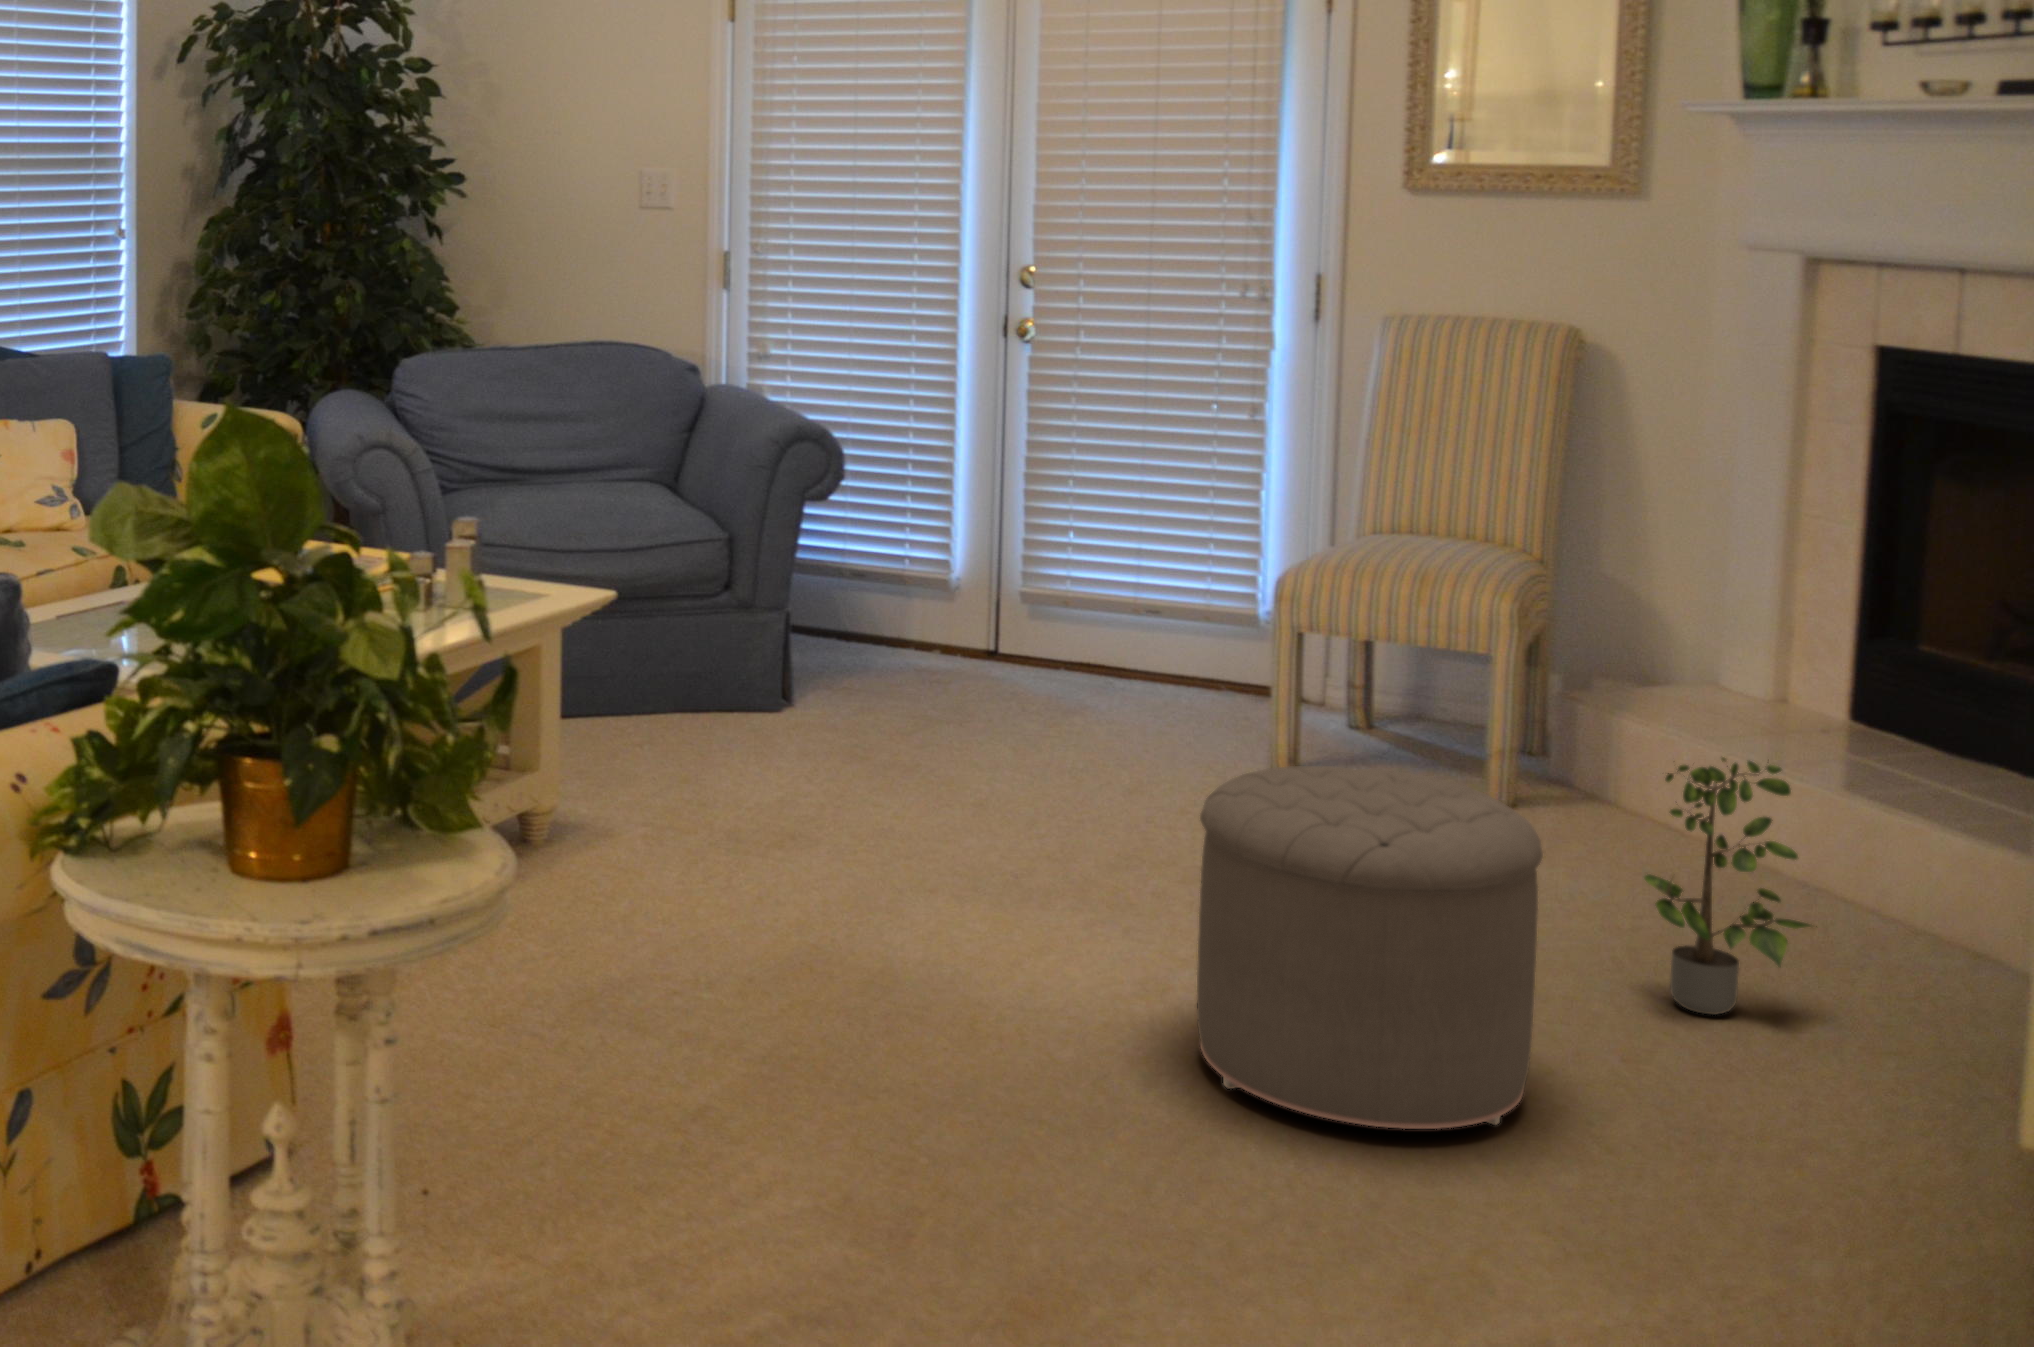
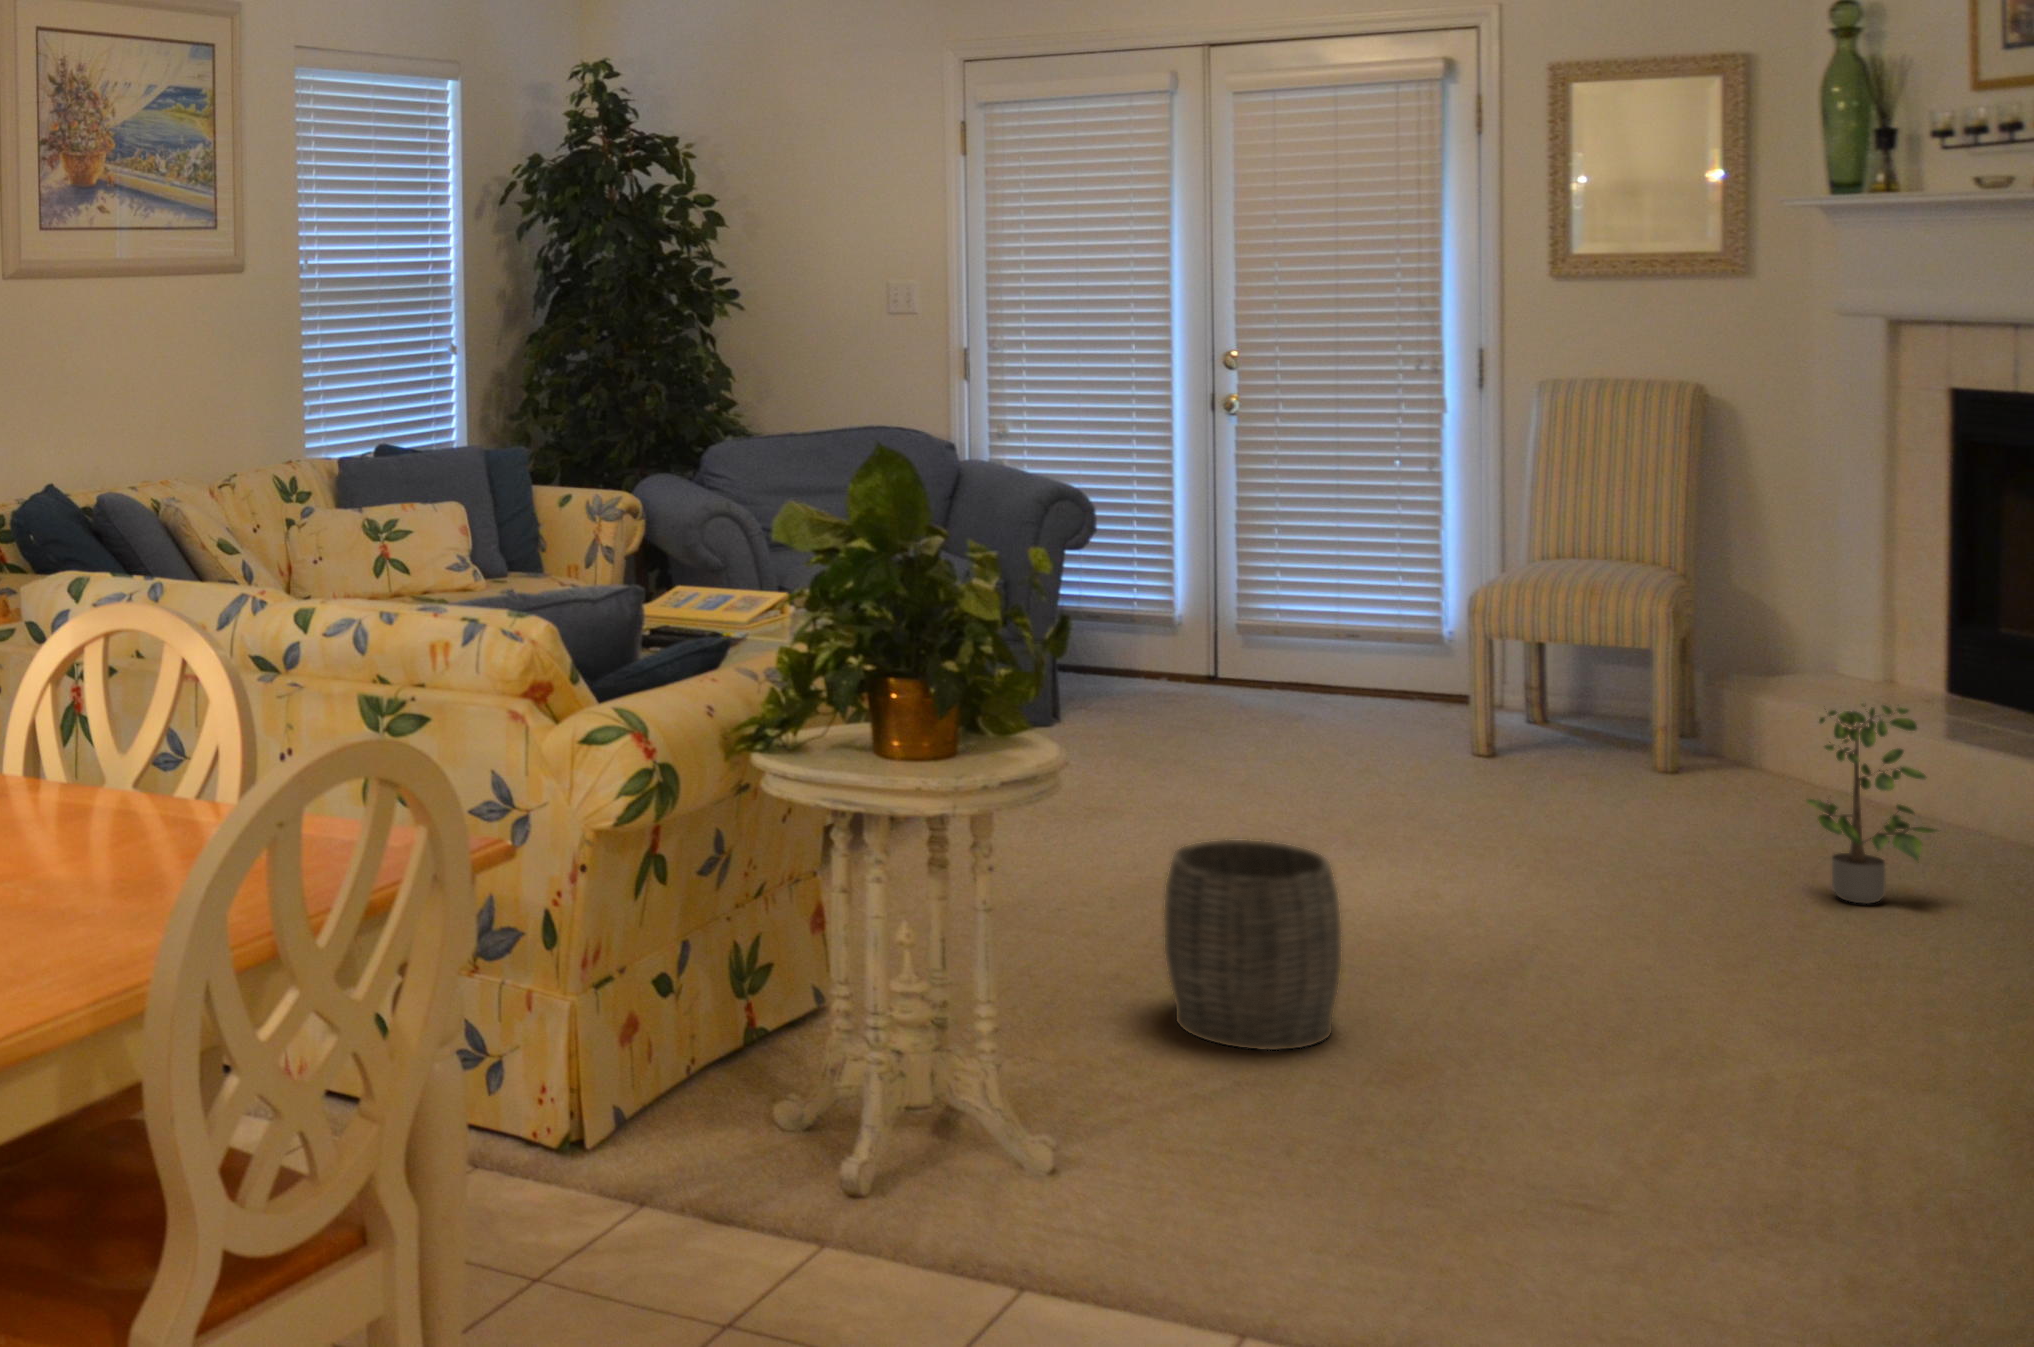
ottoman: present [1197,766,1543,1129] -> none [1470,717,1737,973]
woven basket: none [743,940,977,1247] -> present [1165,840,1341,1050]

